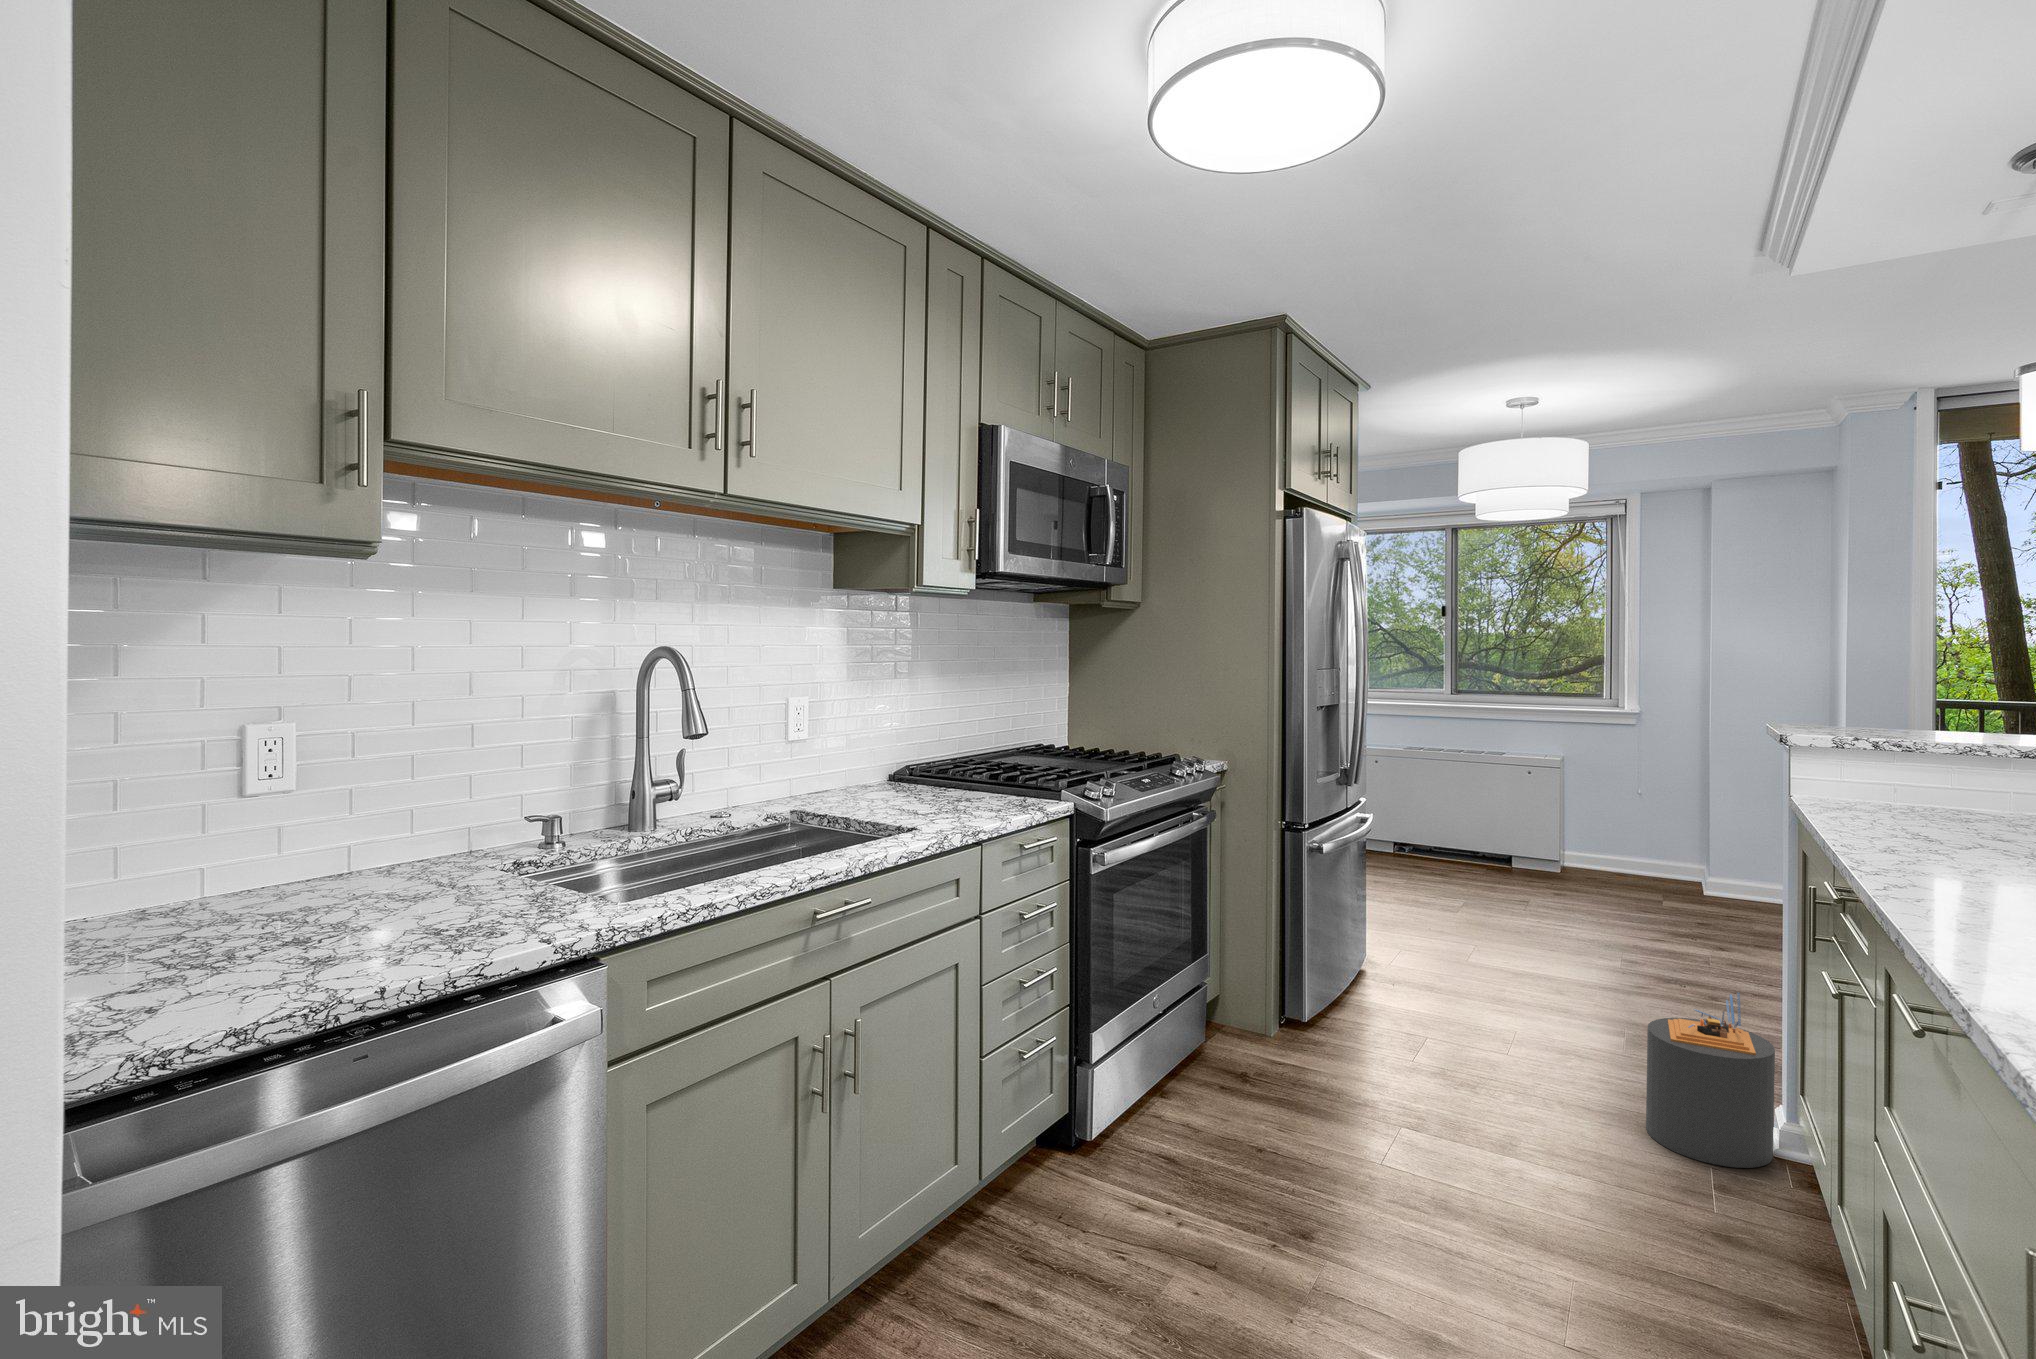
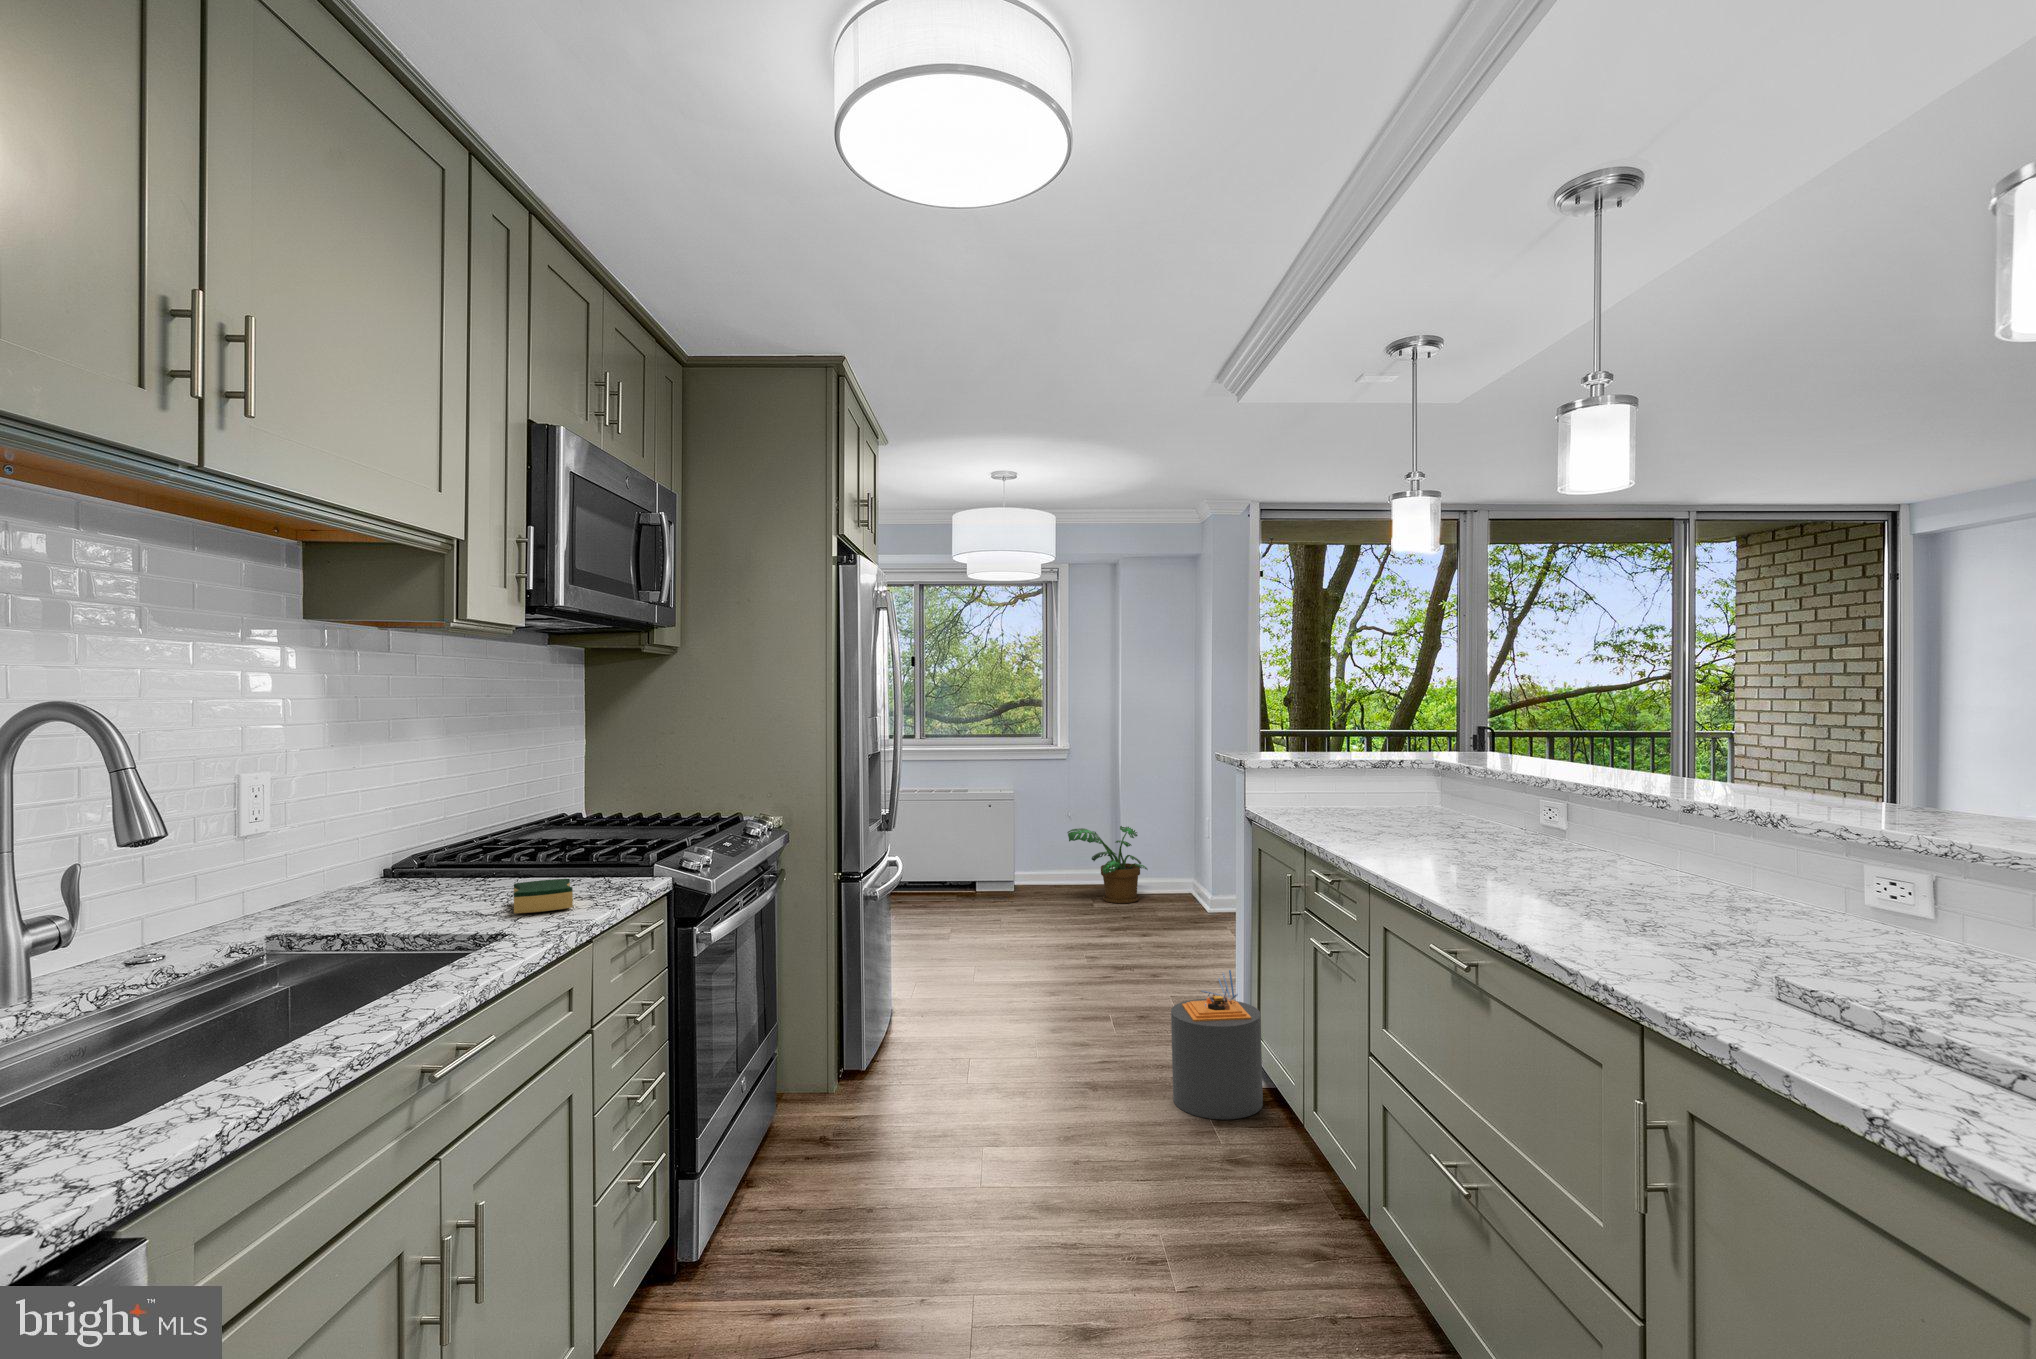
sponge: none [937,794,984,817] -> present [514,879,573,913]
potted plant: none [1624,808,1739,903] -> present [1067,826,1148,903]

